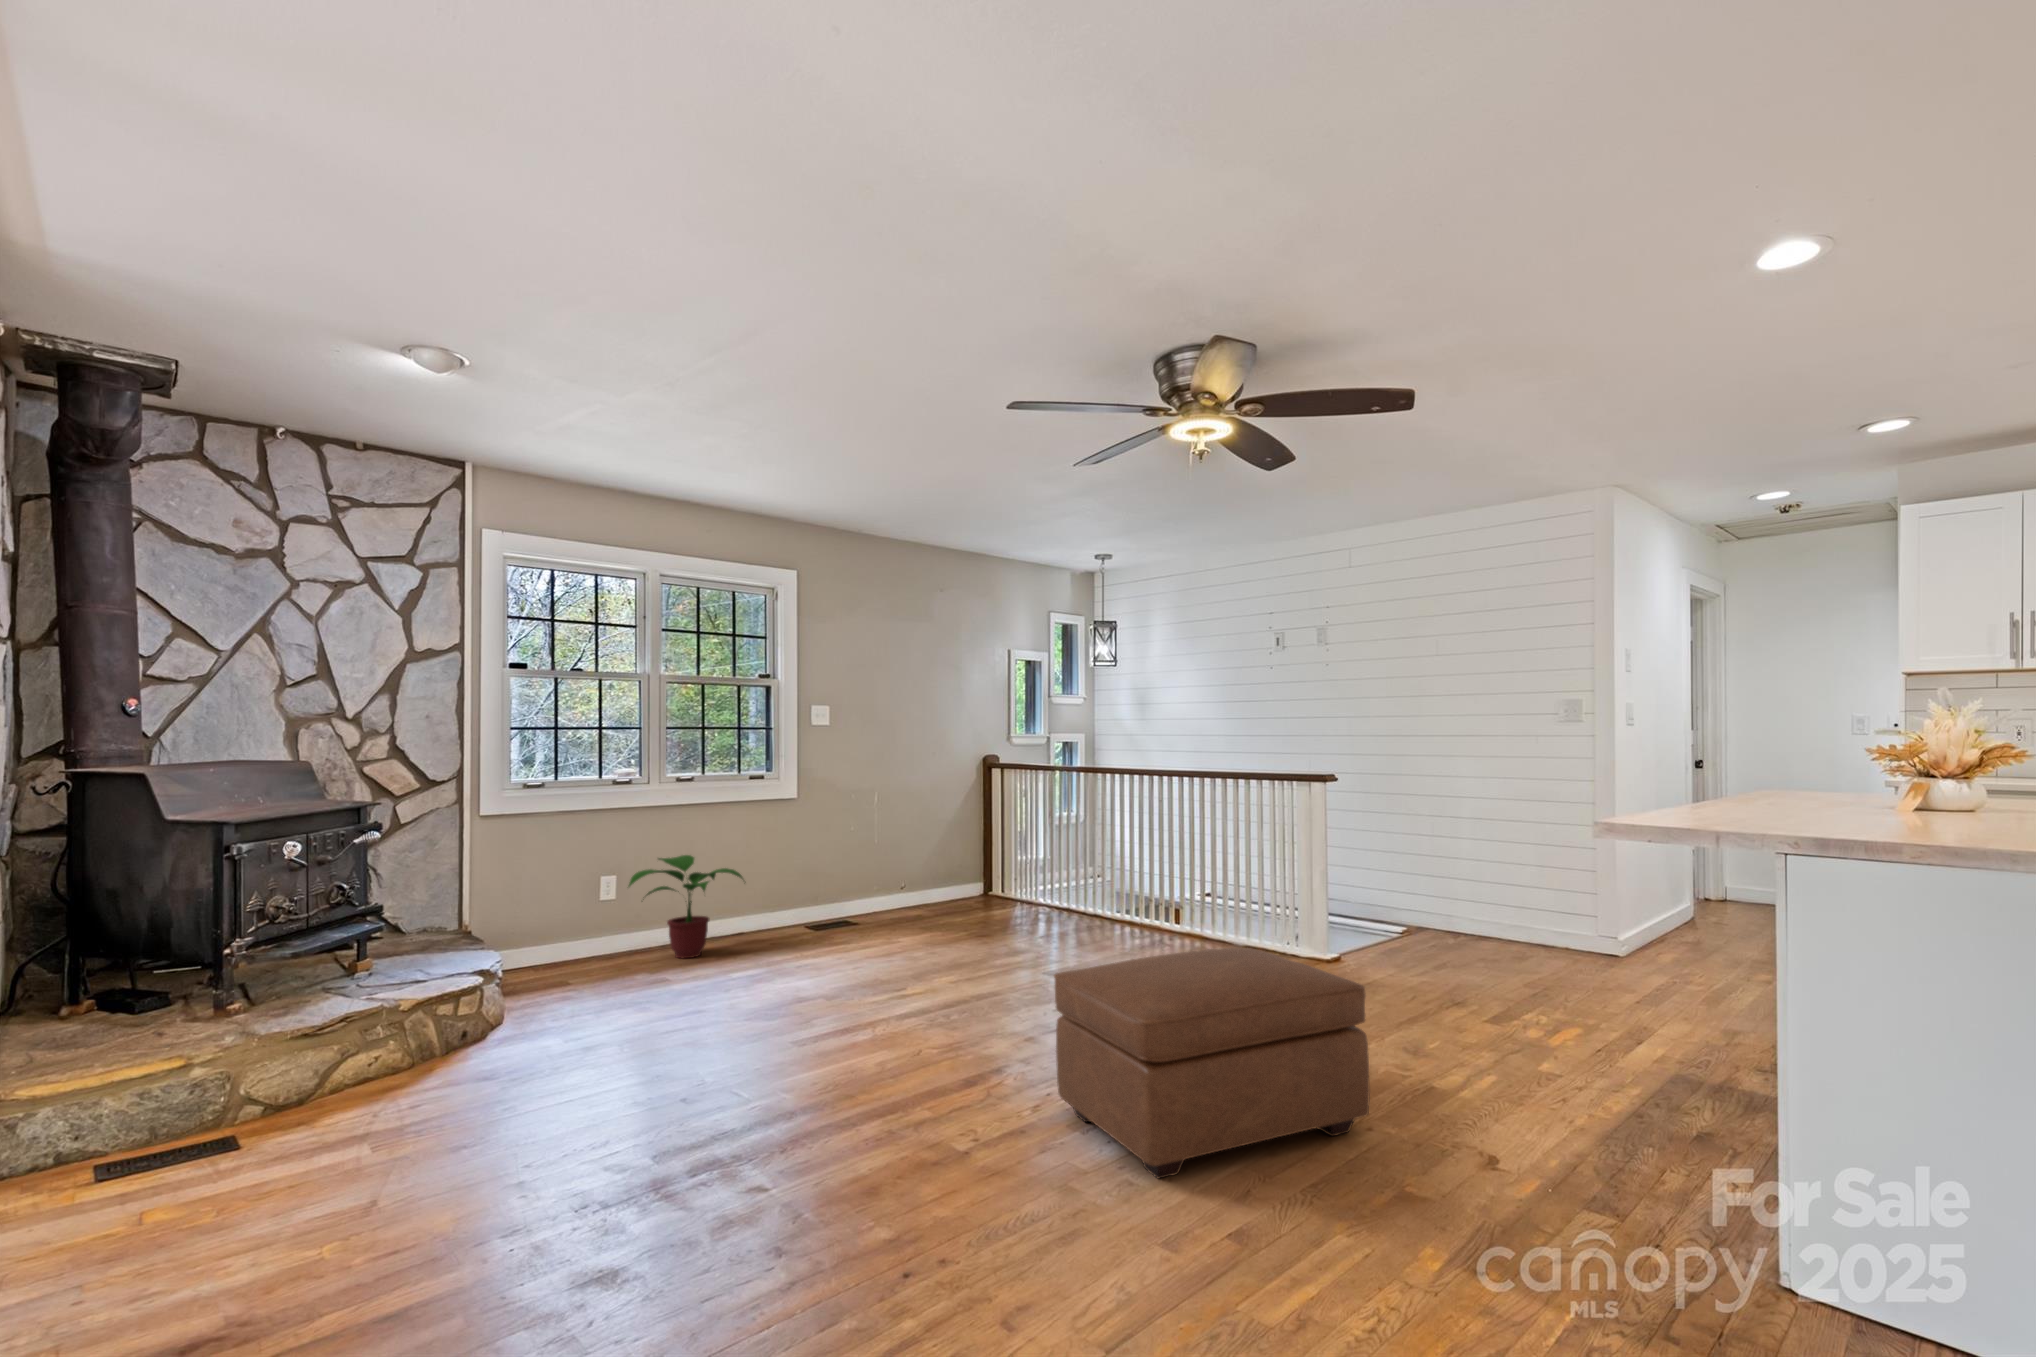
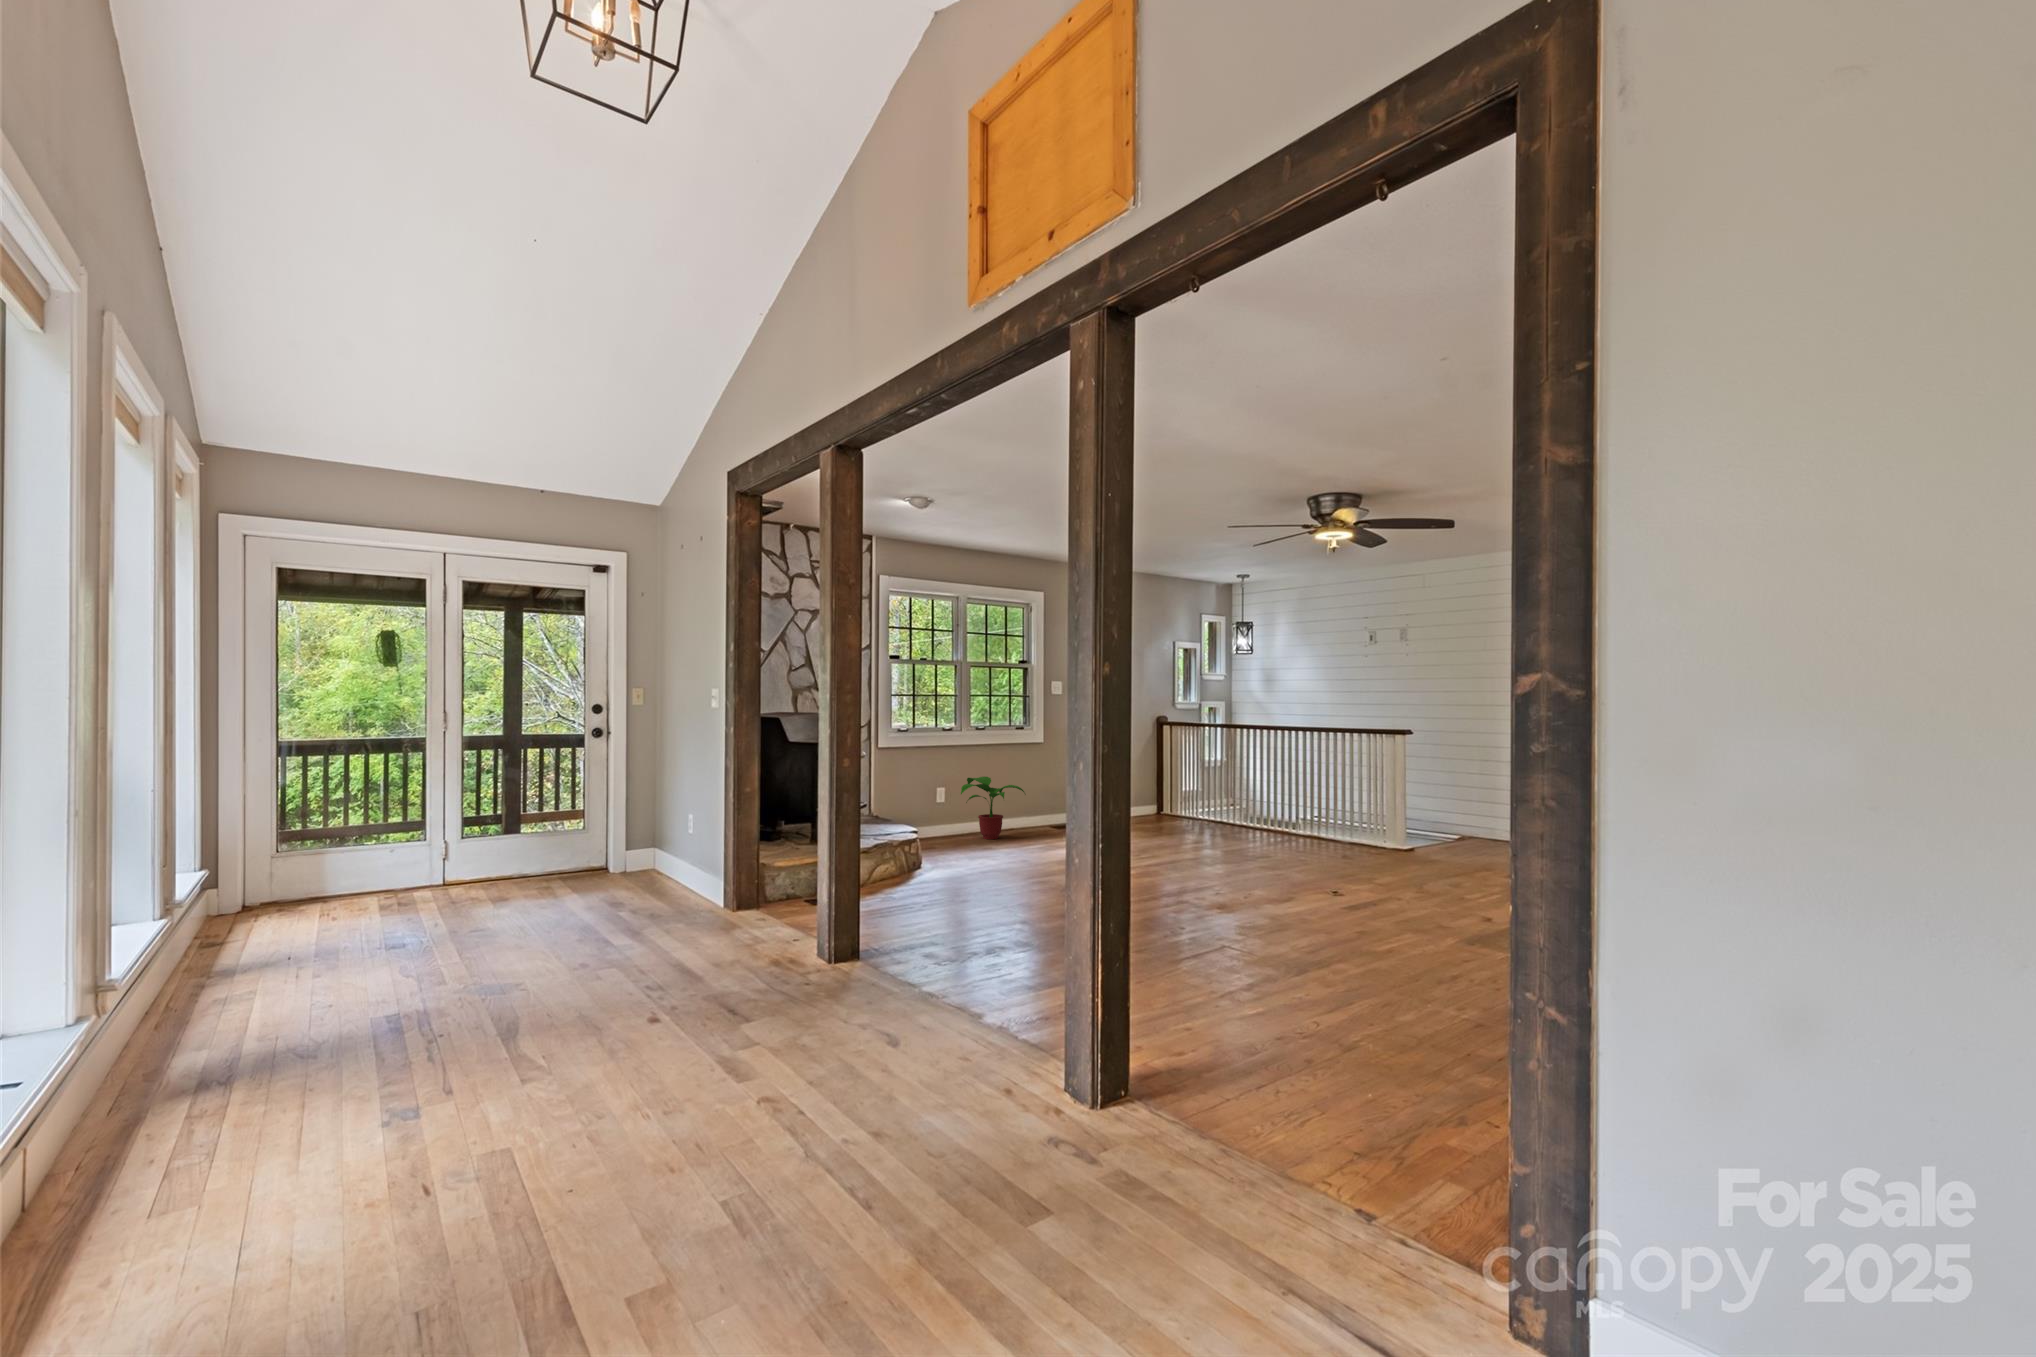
ottoman: present [1054,948,1370,1179] -> none [1254,822,1424,922]

